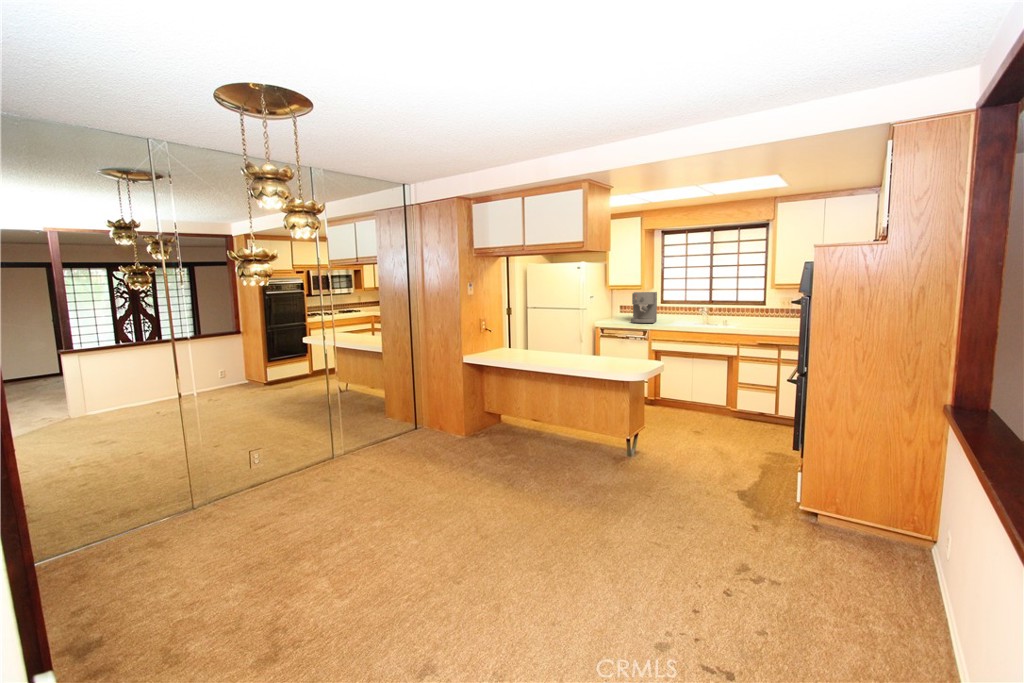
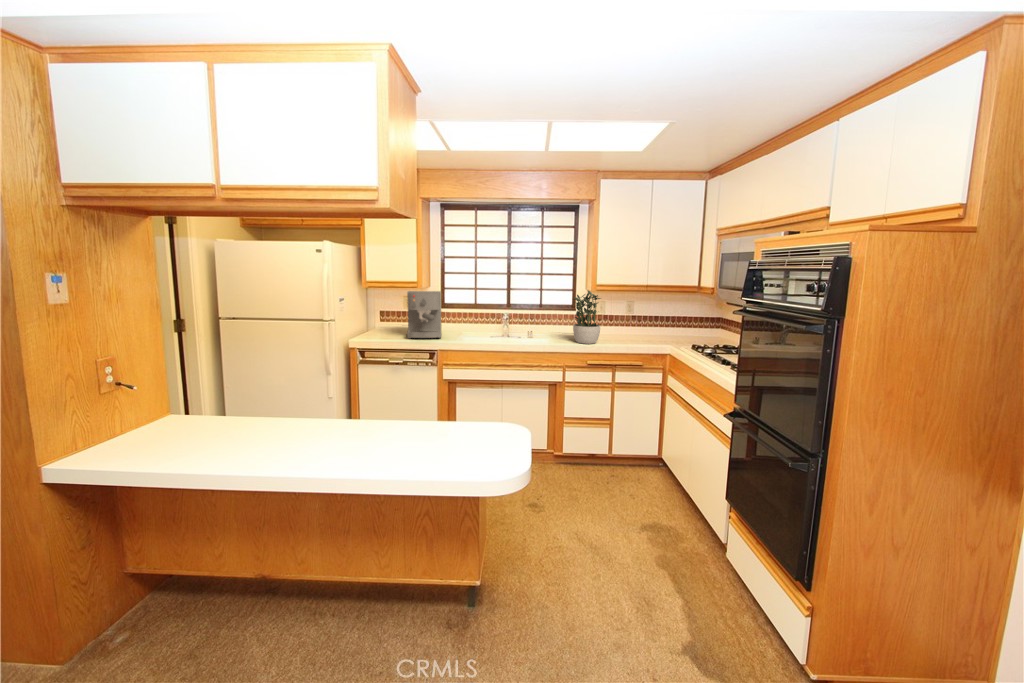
potted plant: none [751,289,777,329] -> present [573,291,601,344]

